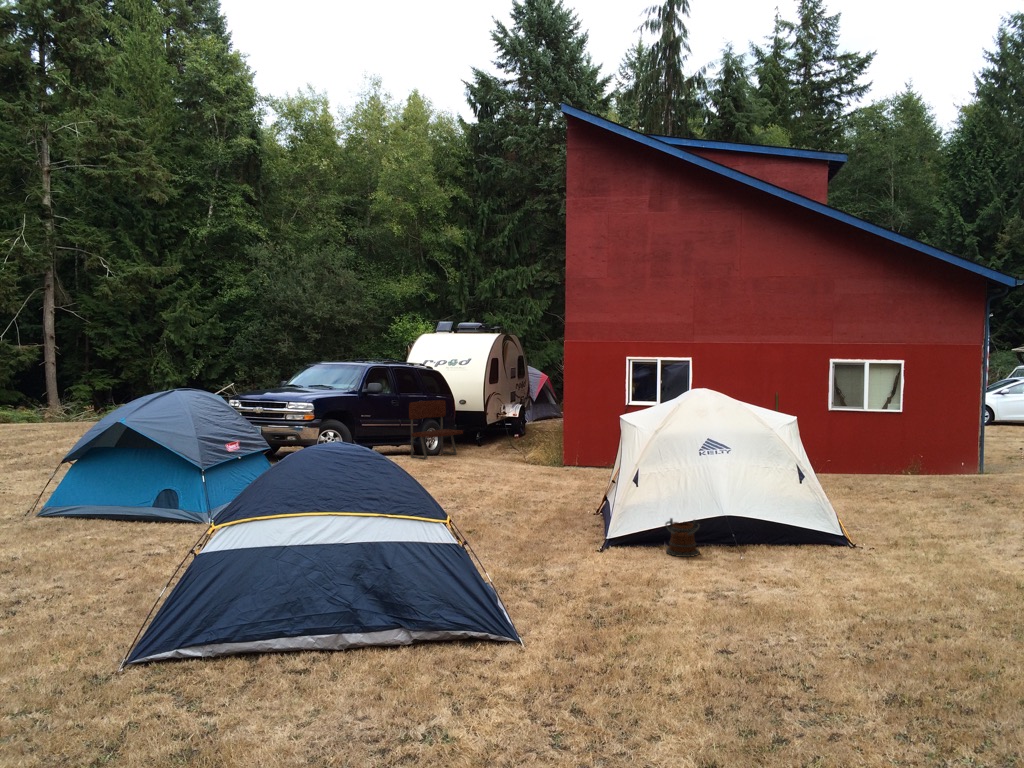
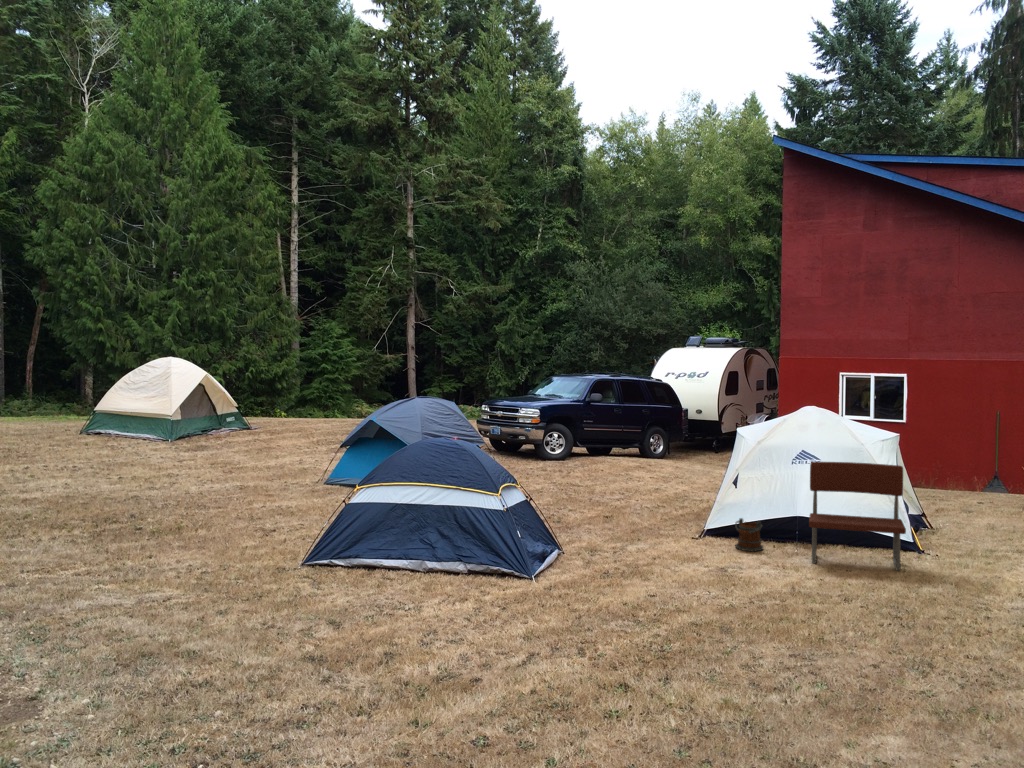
bench: present [409,400,463,459] -> present [809,462,906,571]

